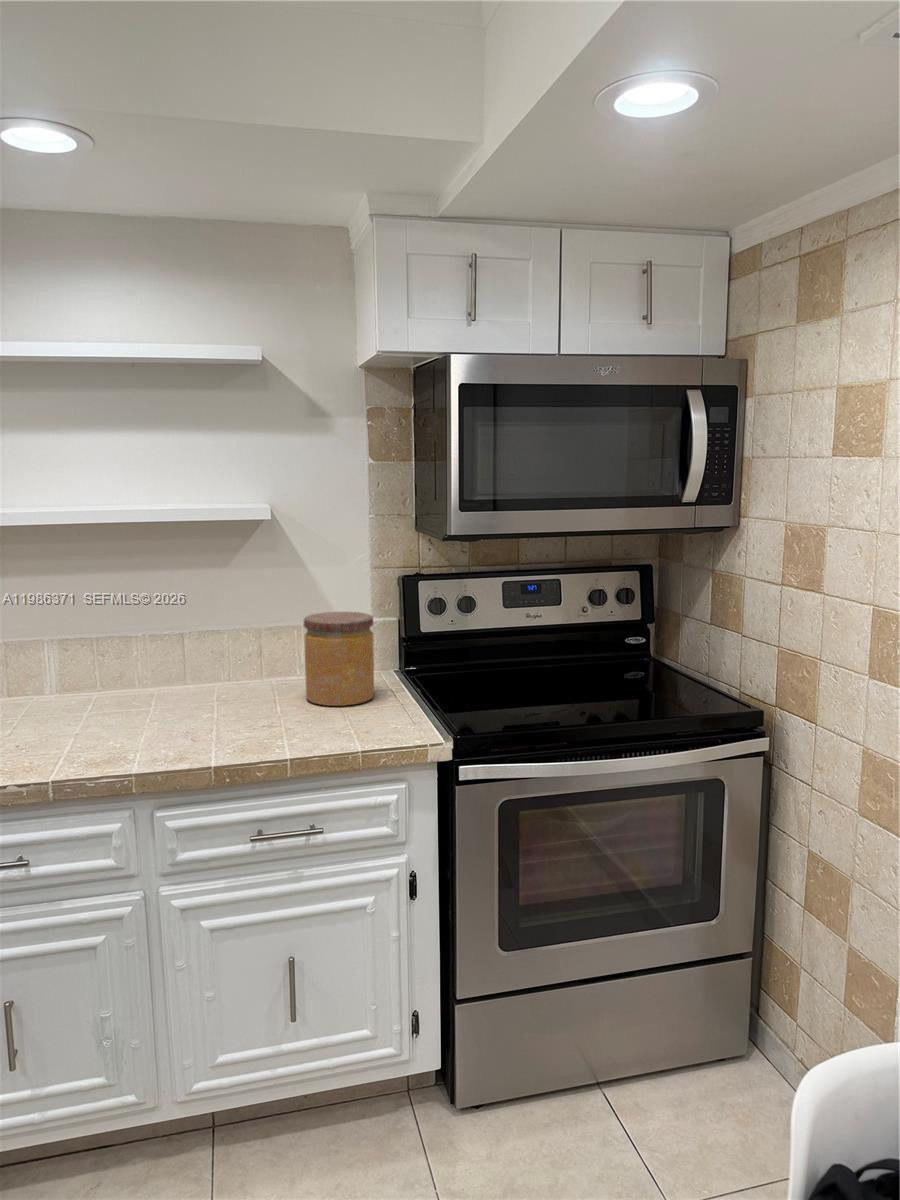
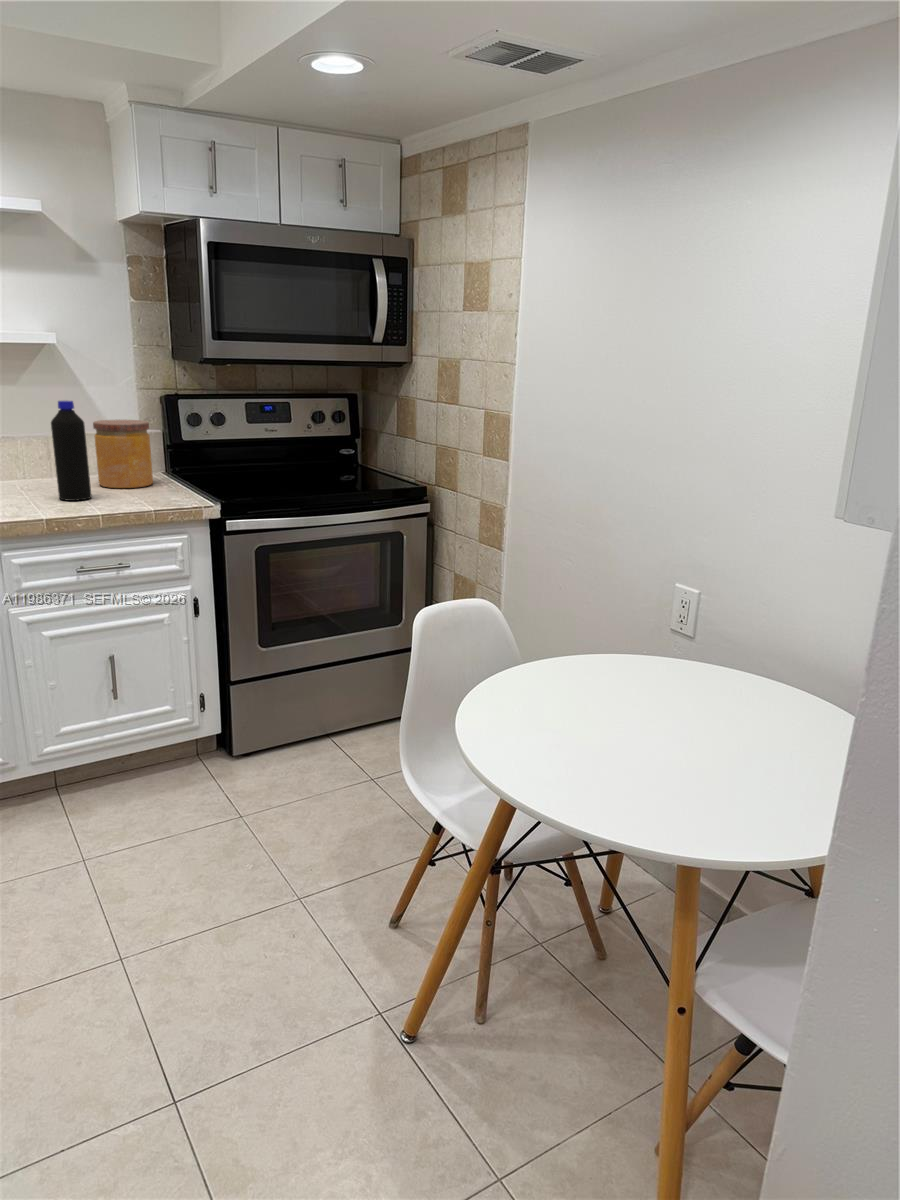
bottle: none [243,598,288,731] -> present [51,400,91,501]

